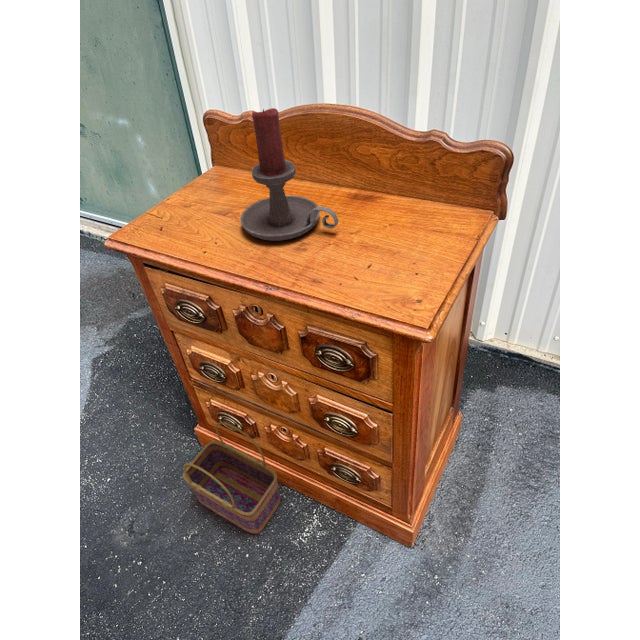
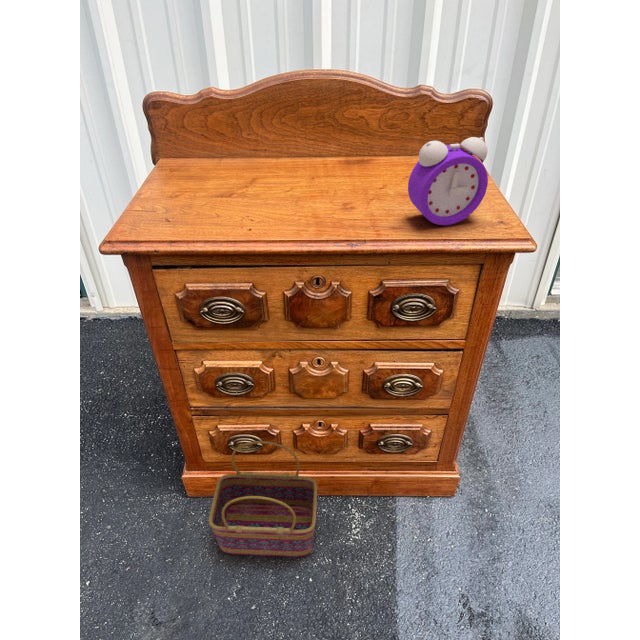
candle holder: present [240,108,338,241] -> none [255,60,367,208]
alarm clock: none [338,206,415,289] -> present [408,137,488,225]

